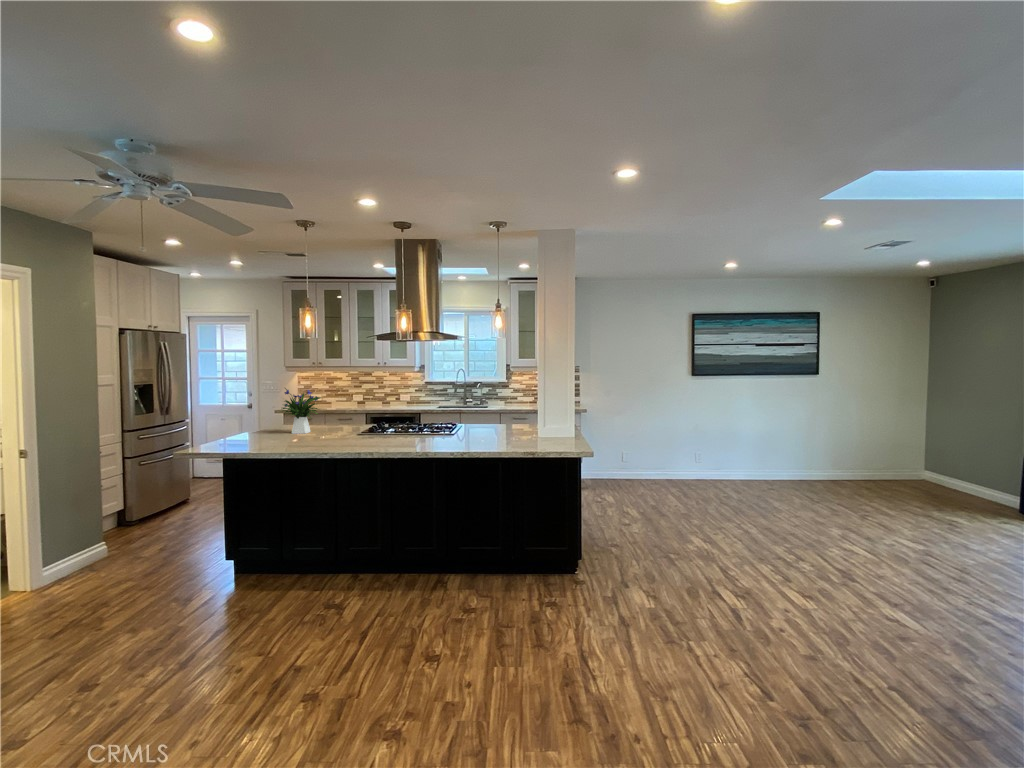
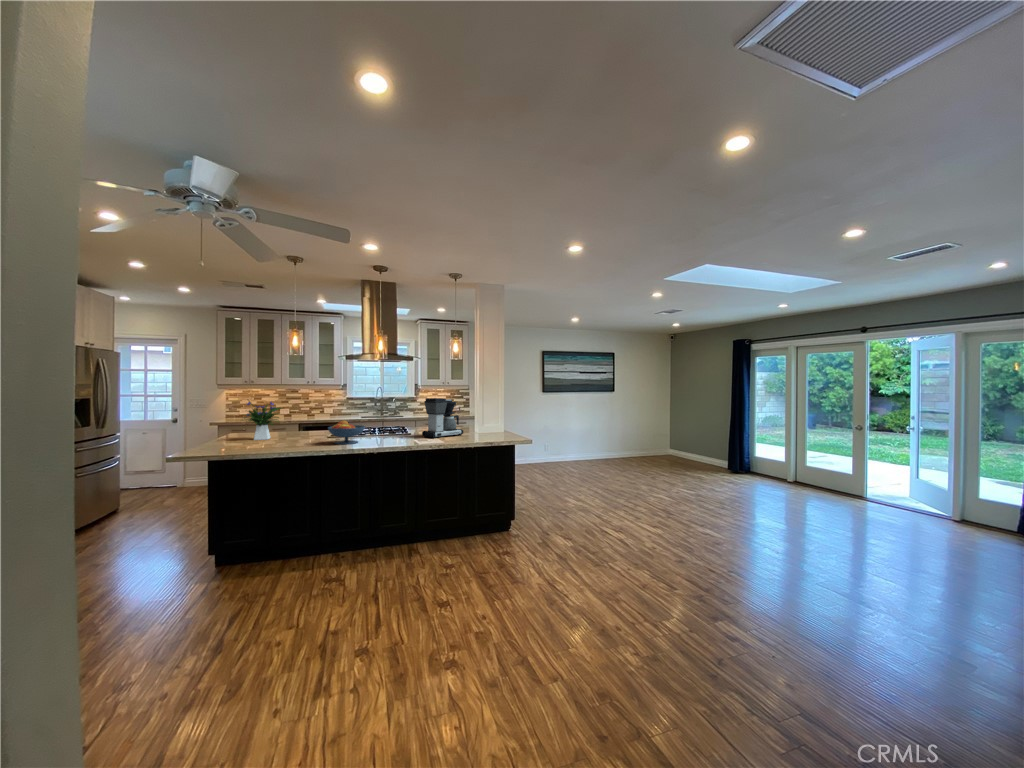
coffee maker: none [470,387,525,441] -> present [422,398,463,438]
fruit bowl: none [351,415,395,444] -> present [328,421,365,444]

